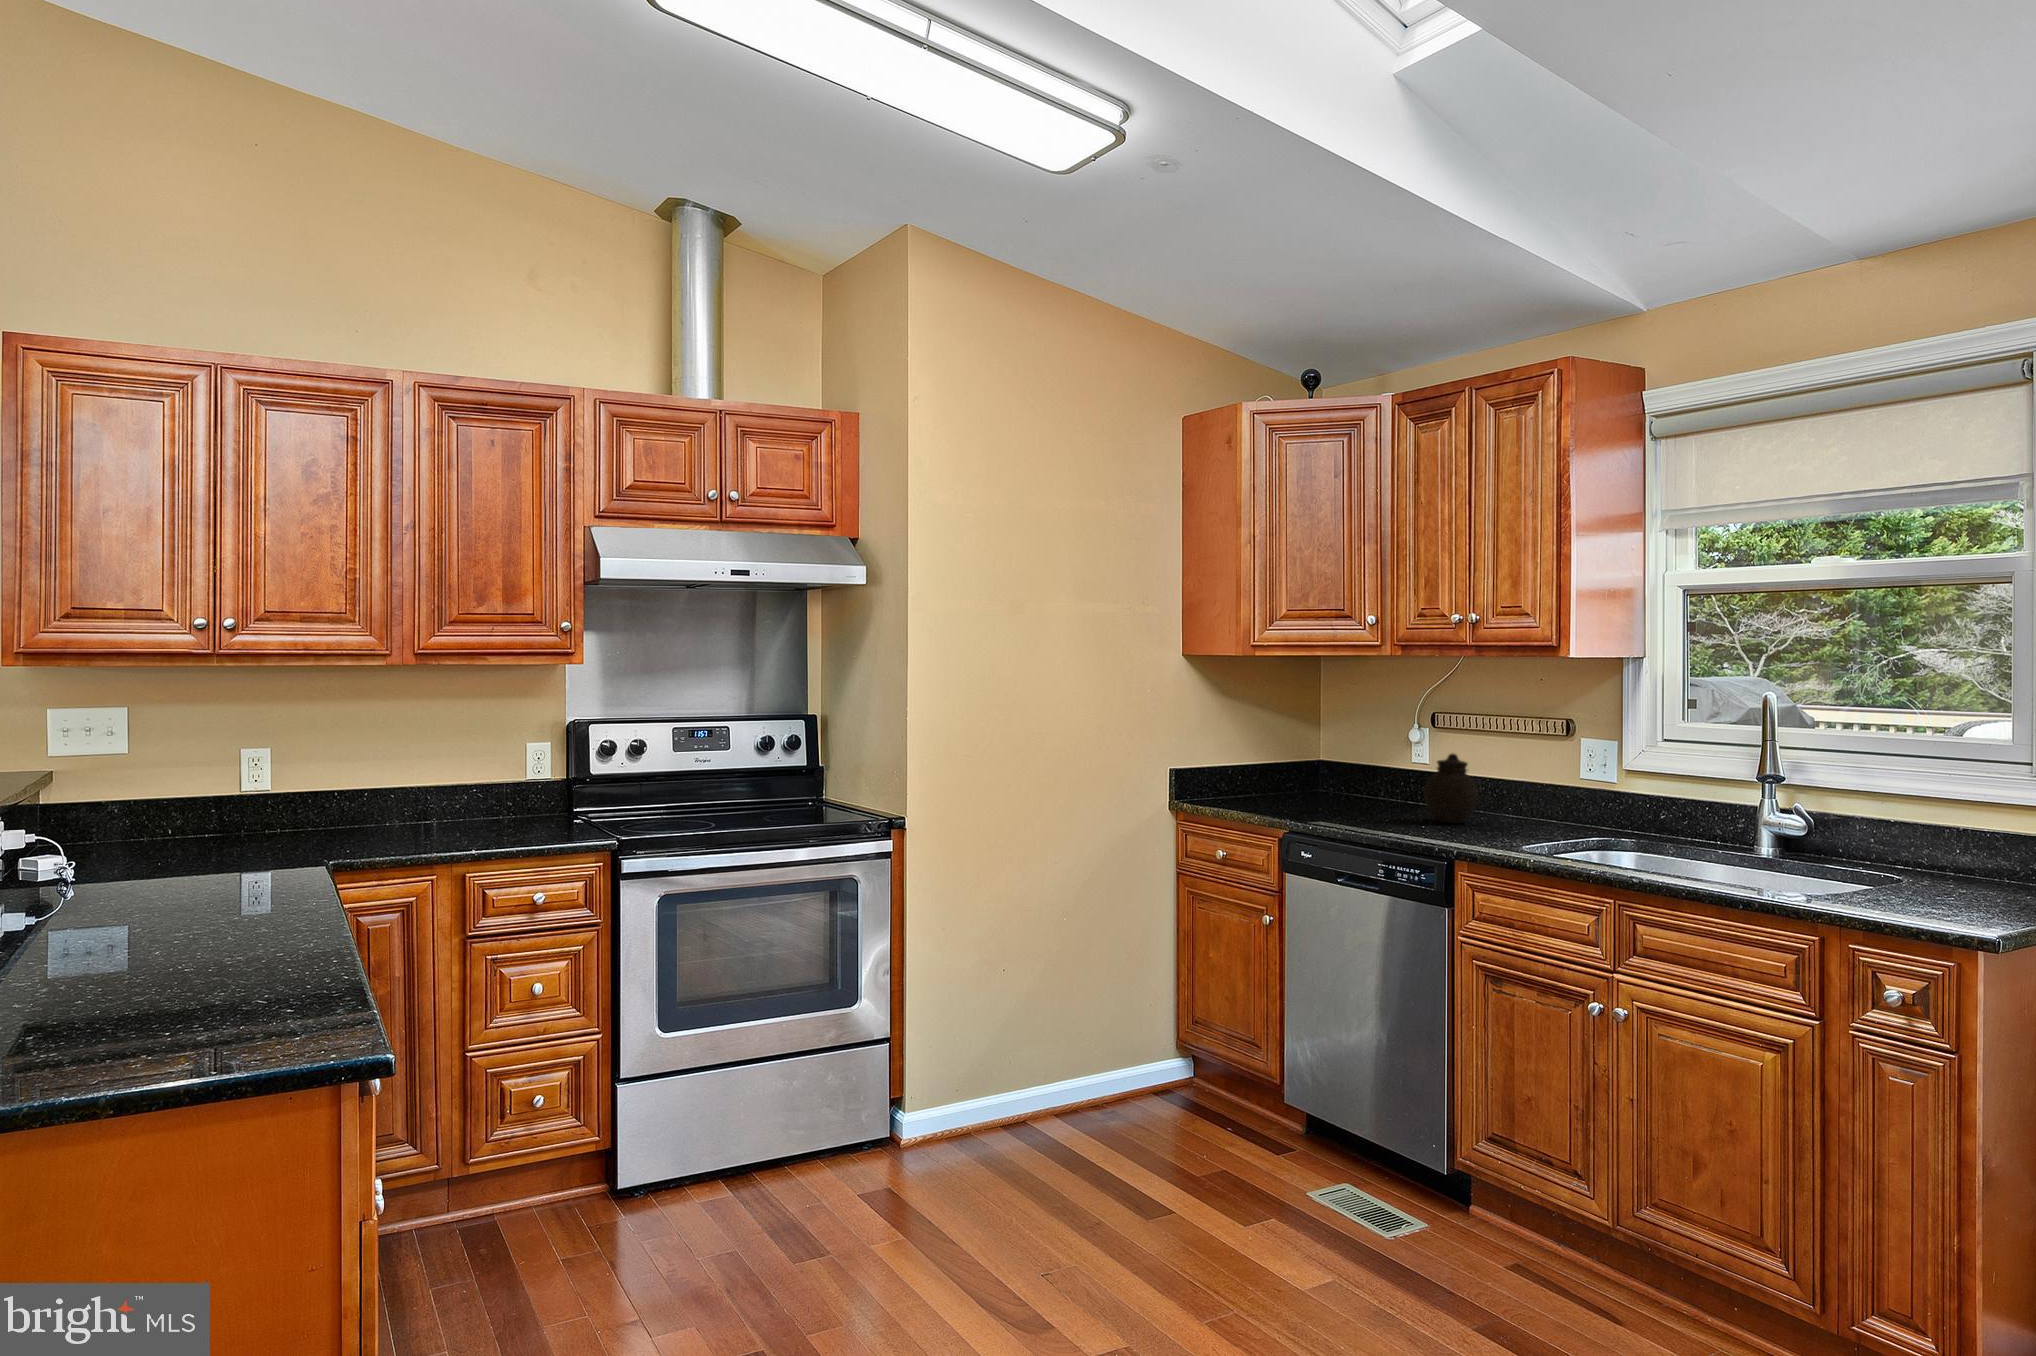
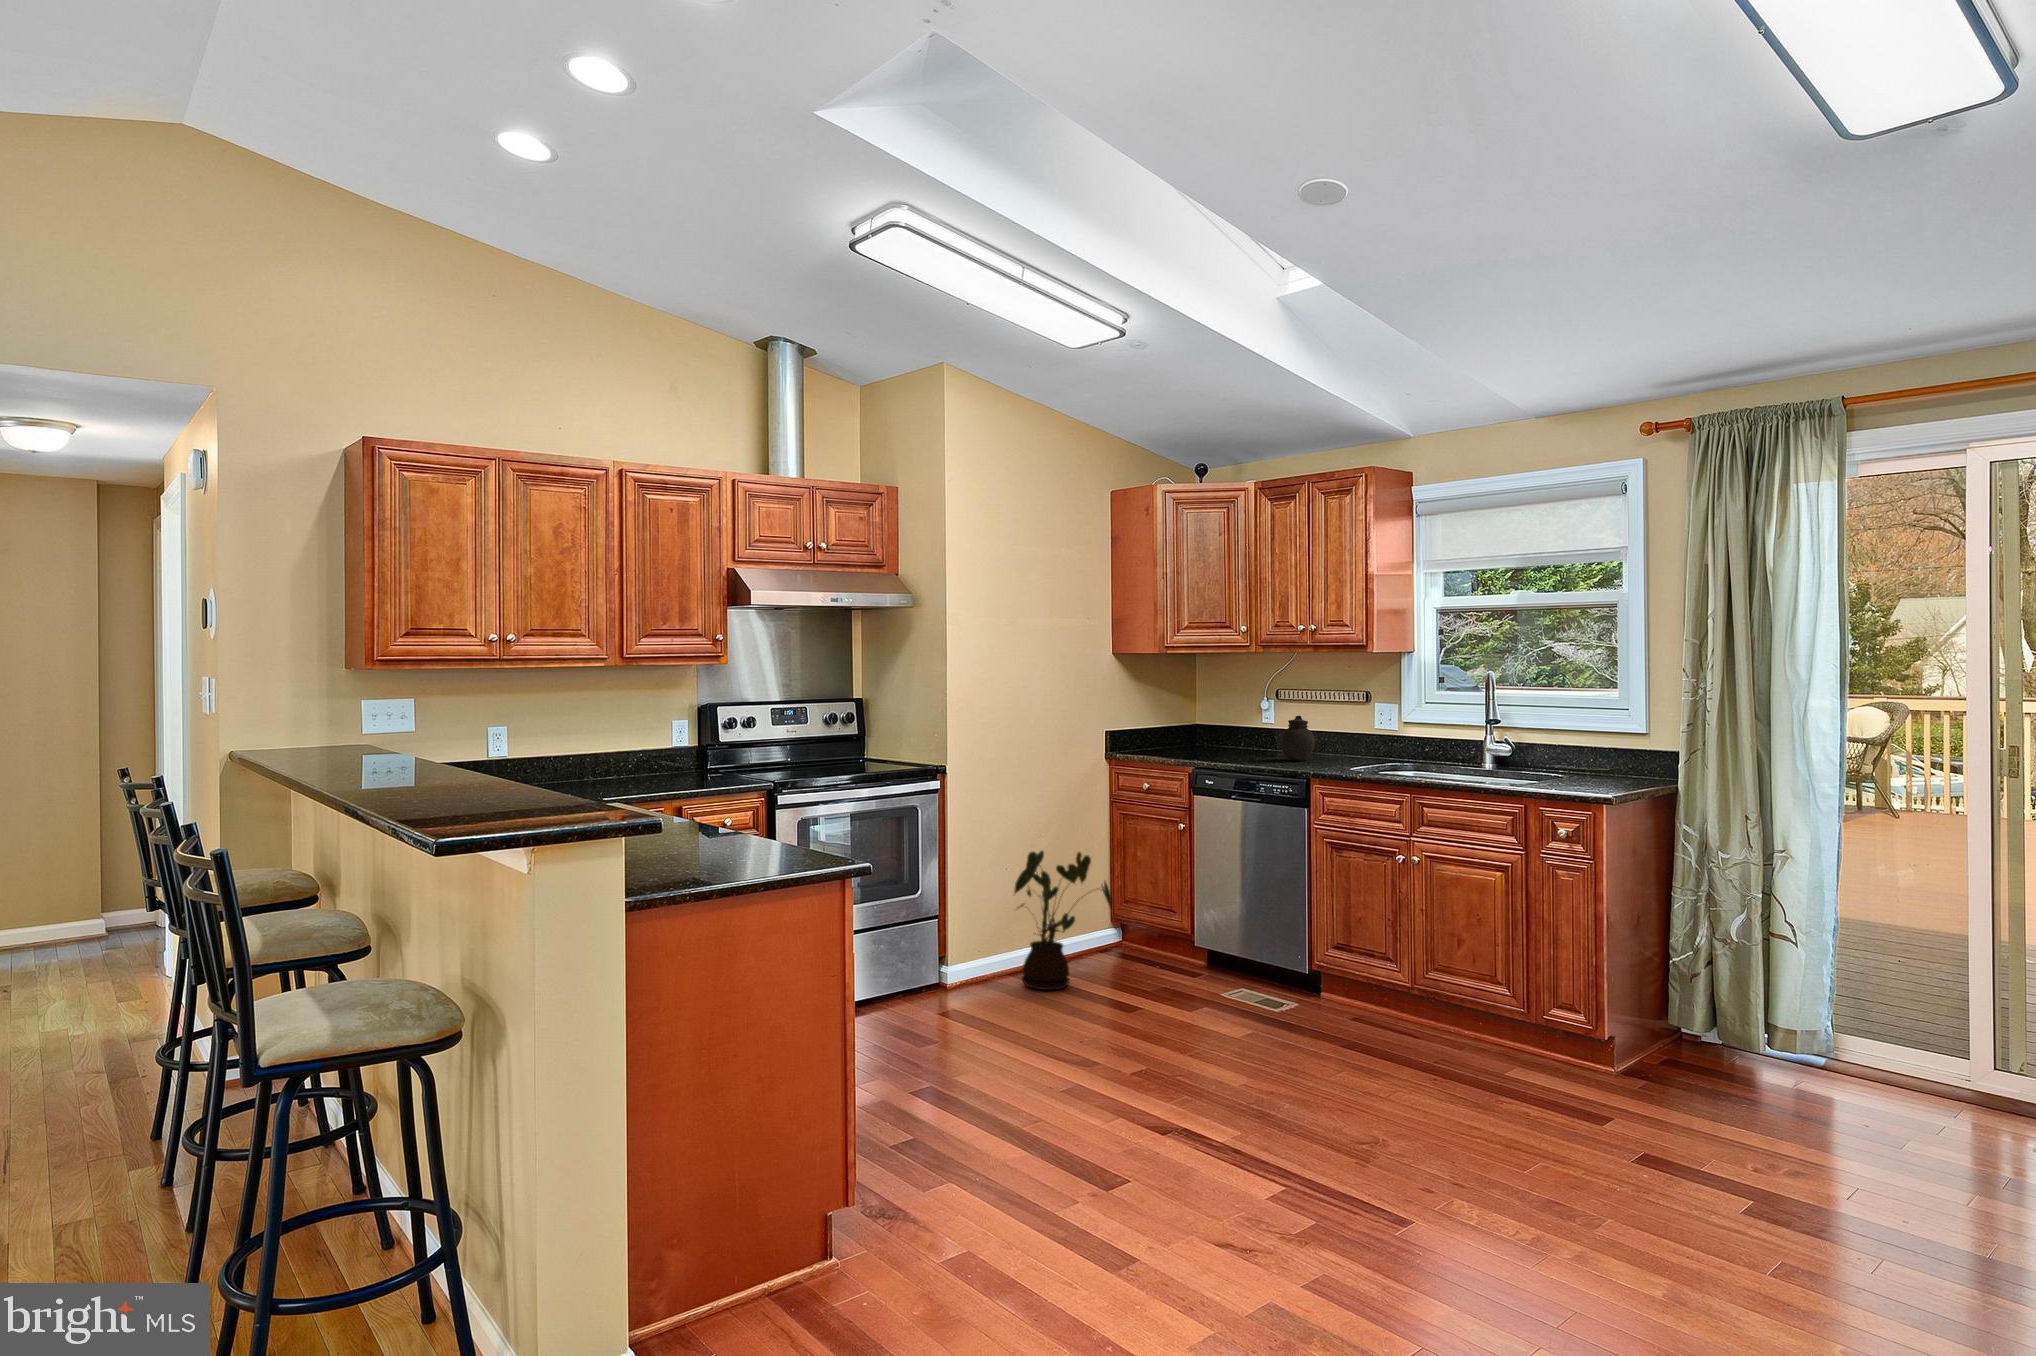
house plant: none [990,943,1141,1158] -> present [1014,851,1112,990]

